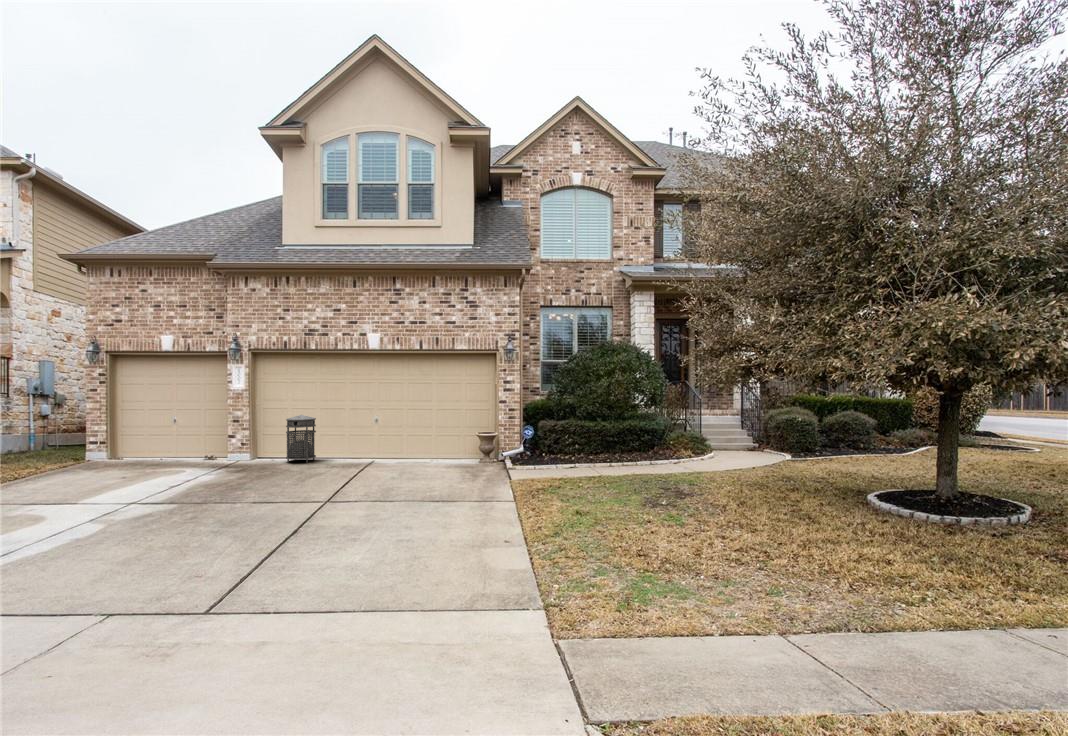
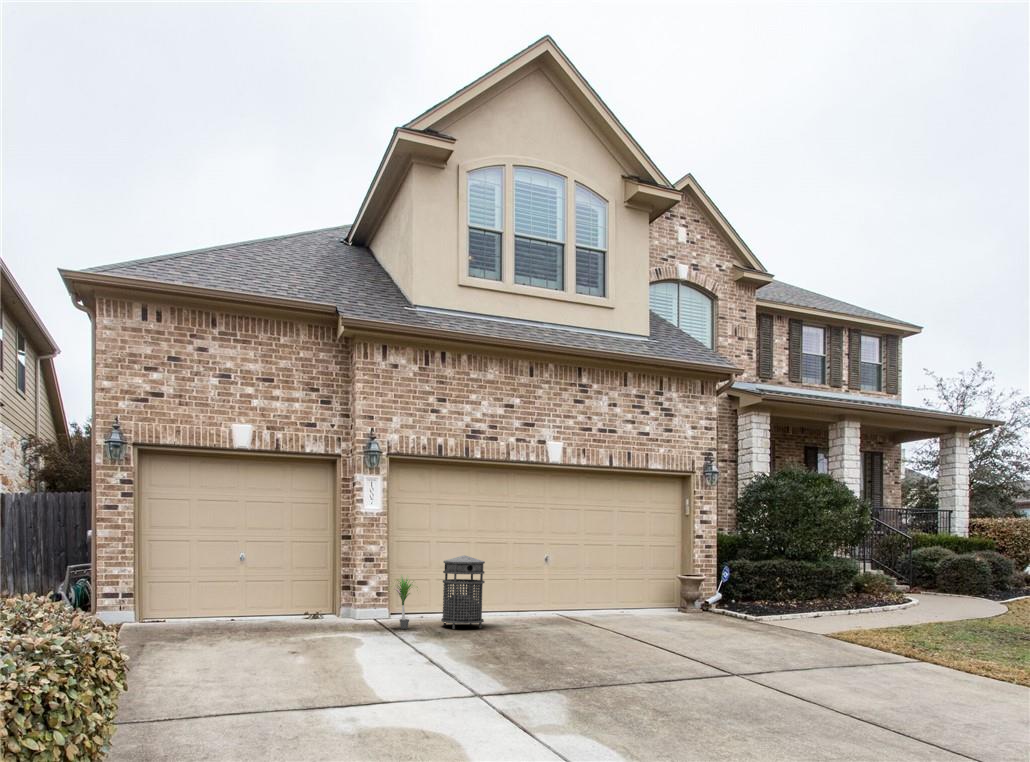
potted plant: none [248,425,274,462] -> present [397,577,418,629]

